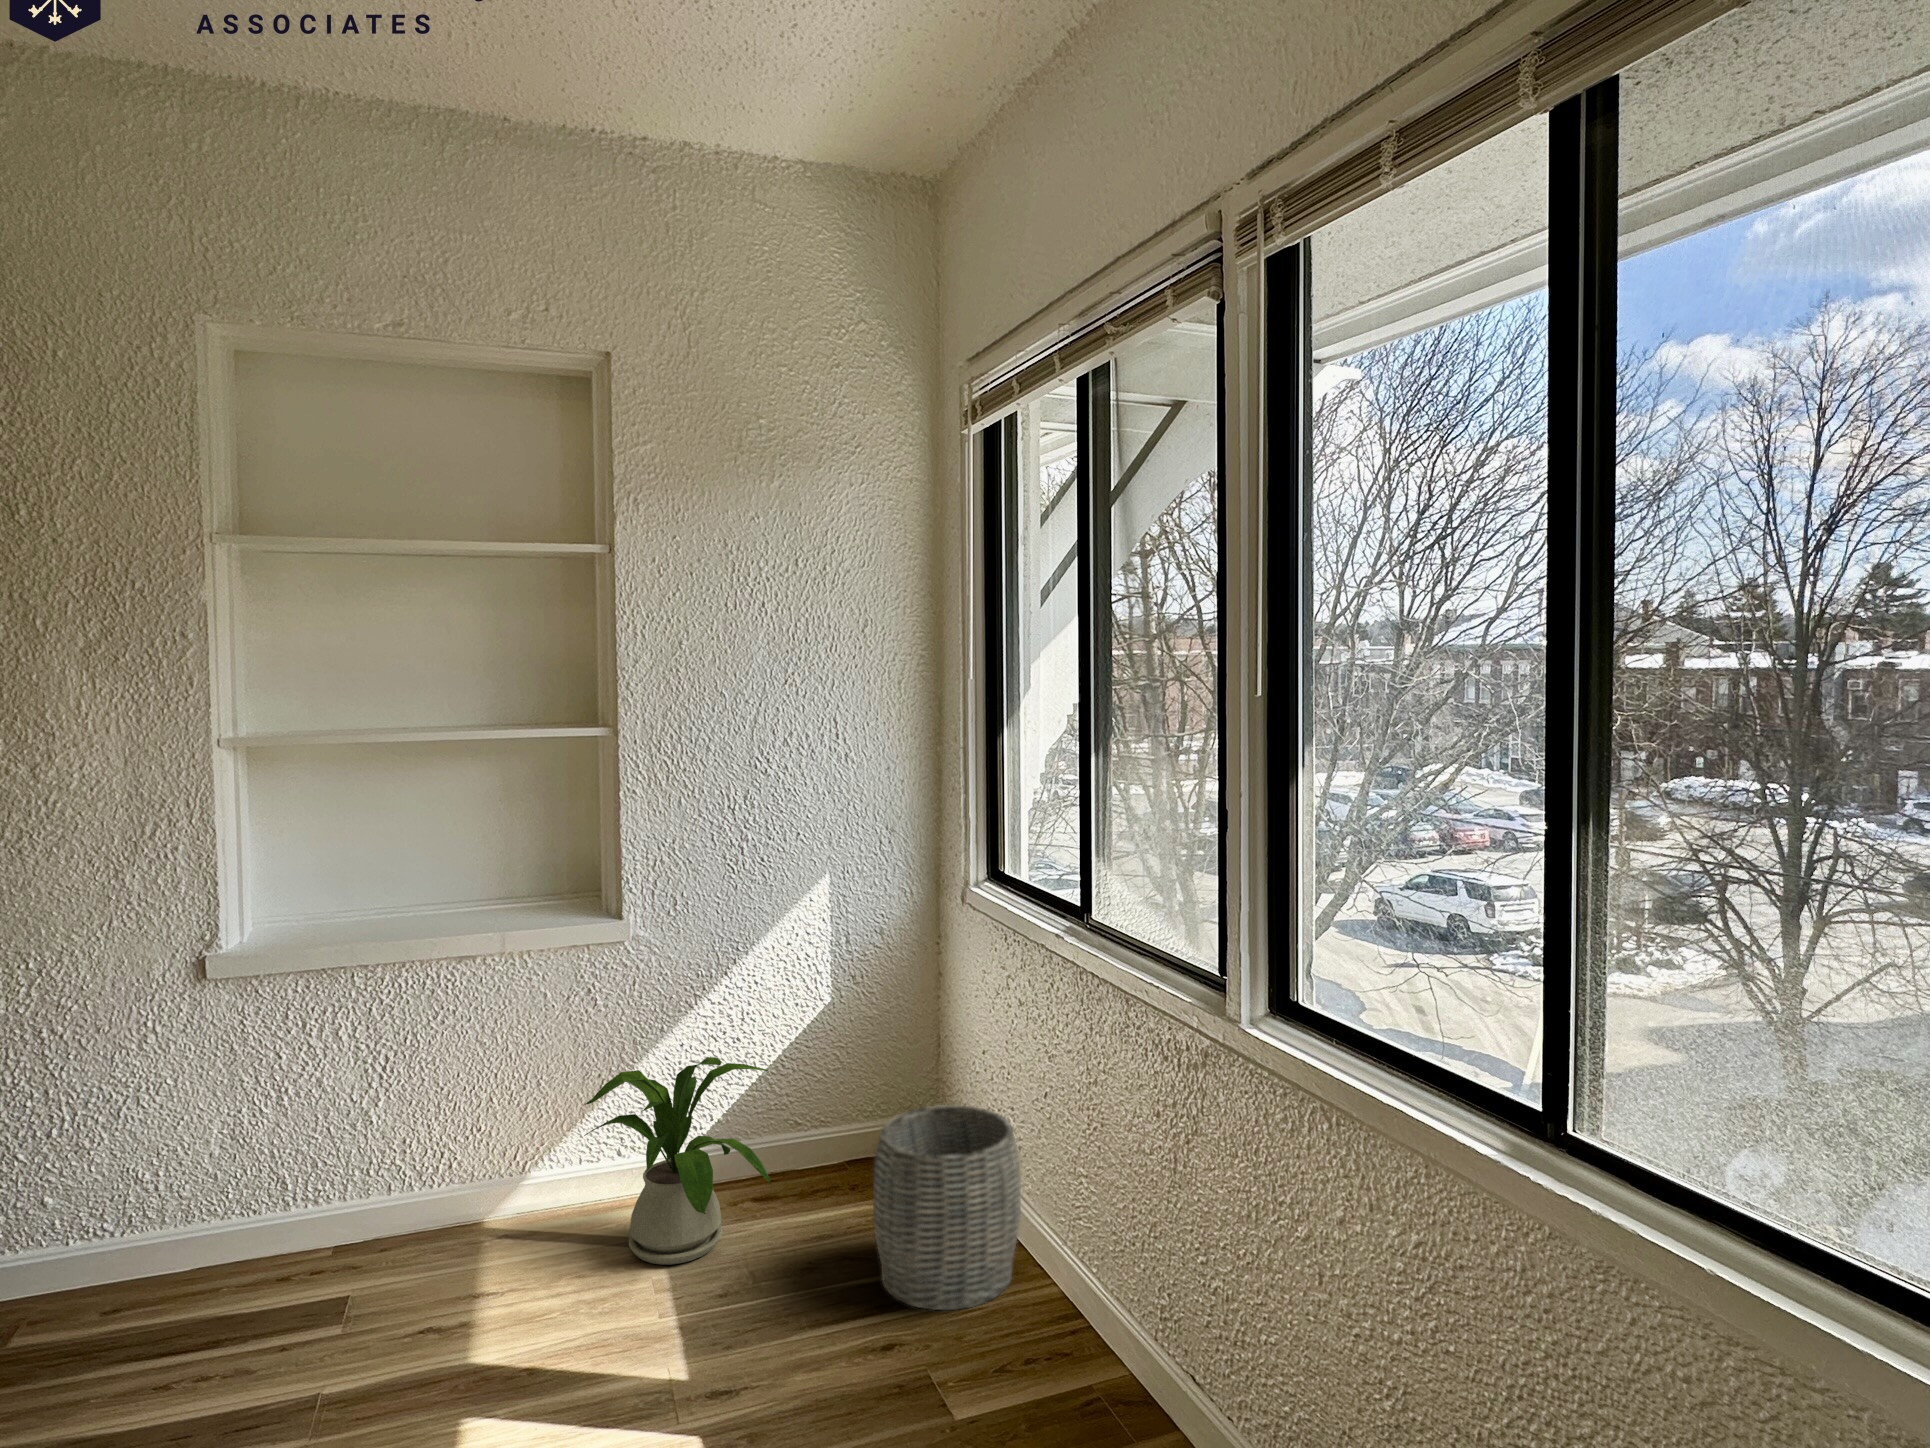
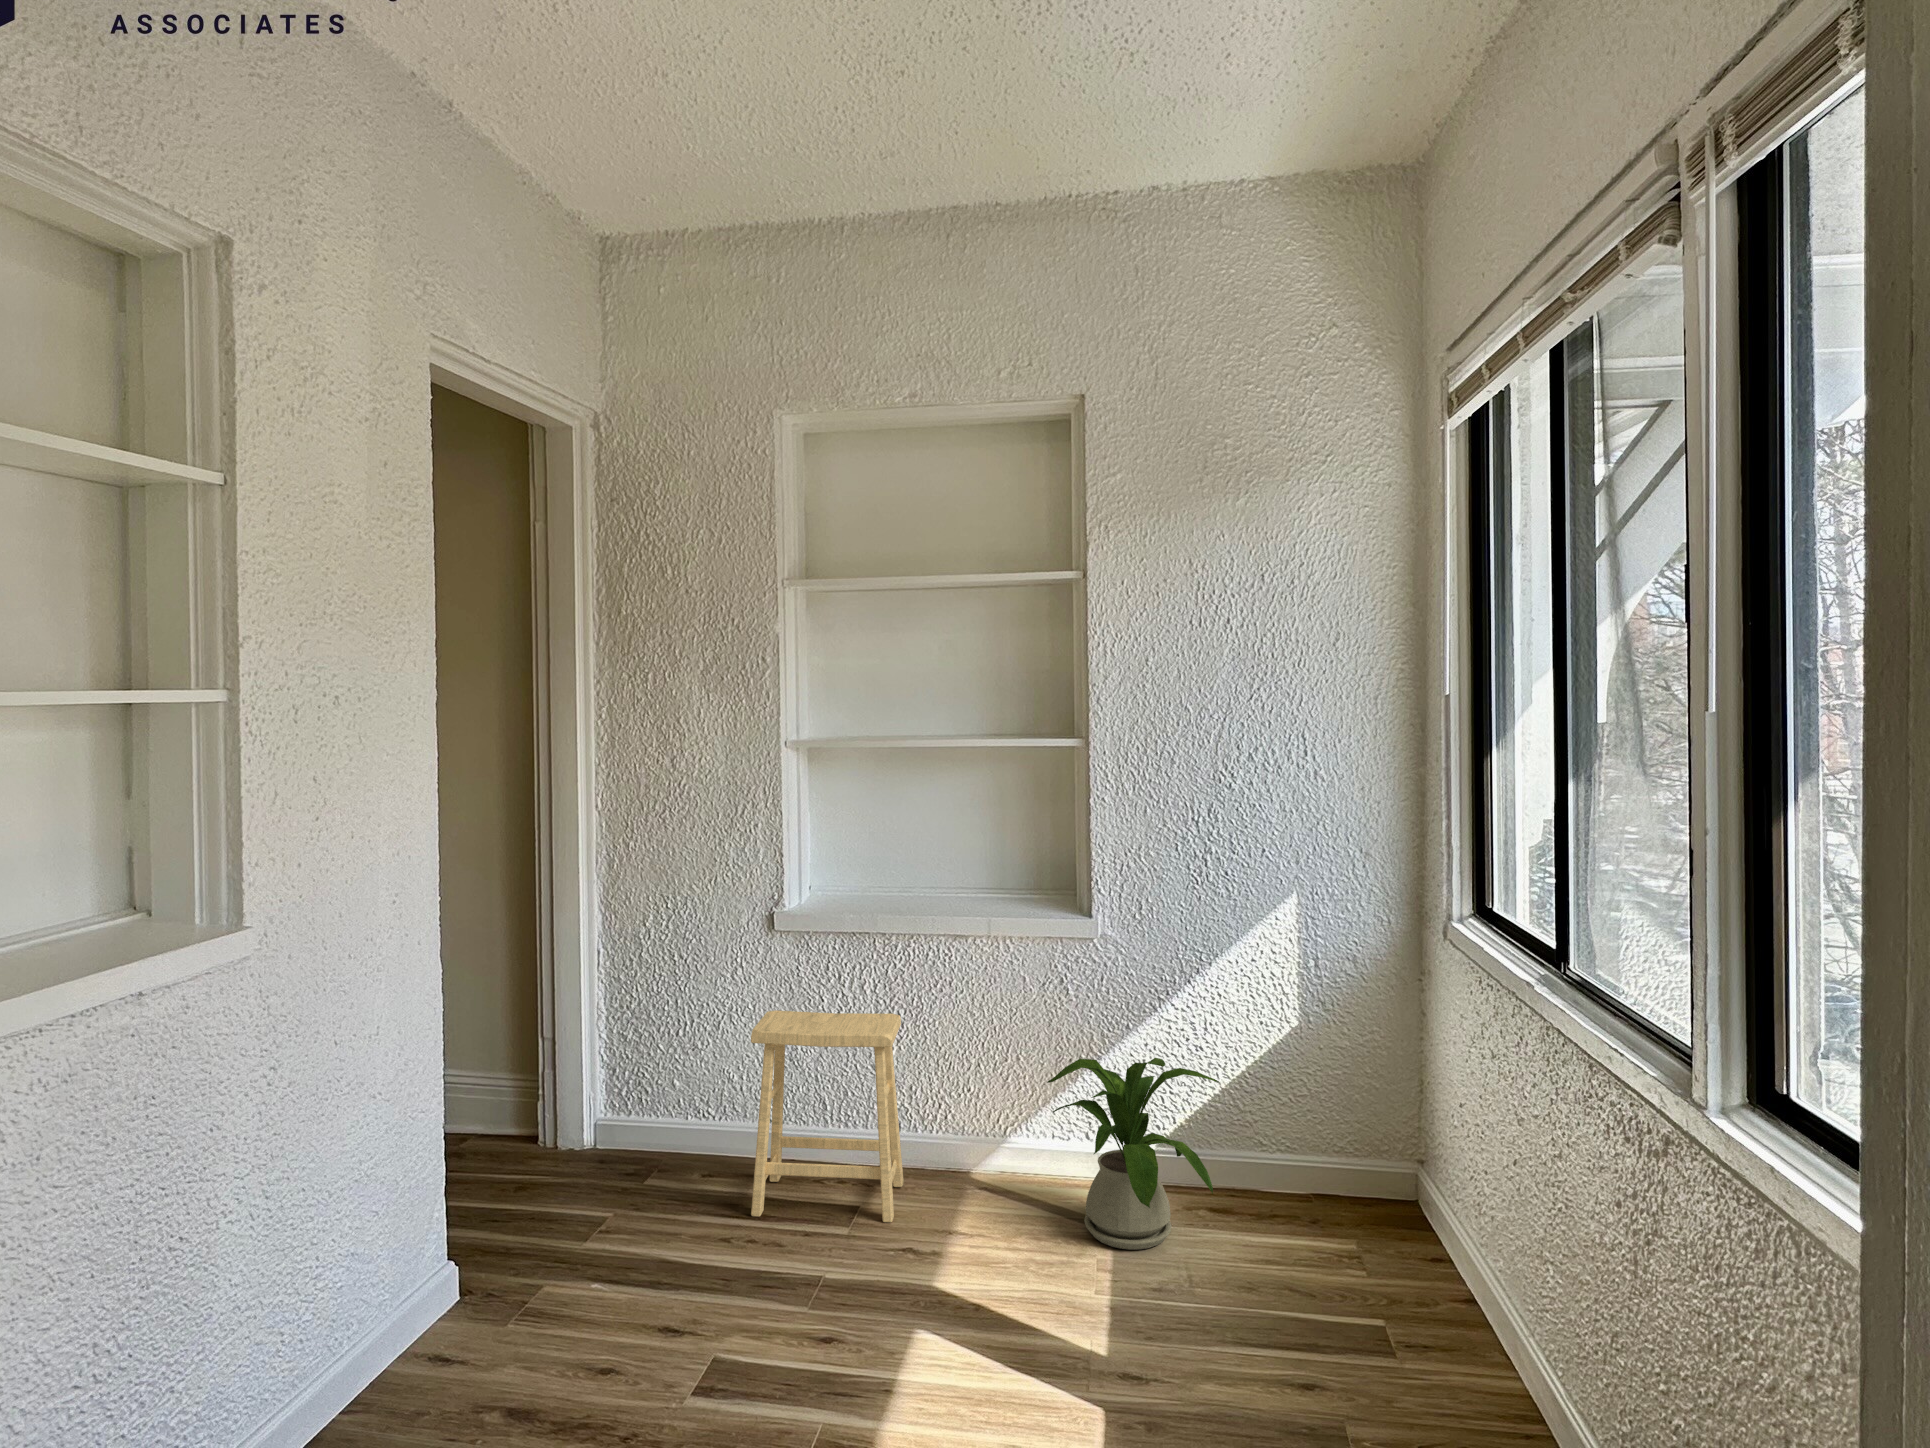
footstool: none [187,1058,400,1346] -> present [751,1010,904,1223]
woven basket: present [873,1105,1021,1310] -> none [1311,1148,1480,1371]

